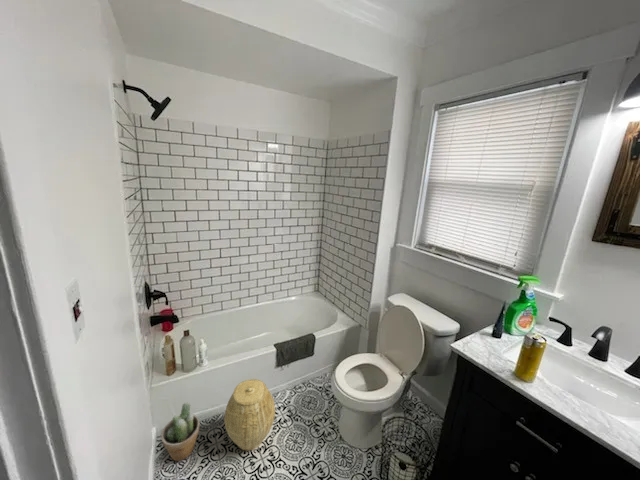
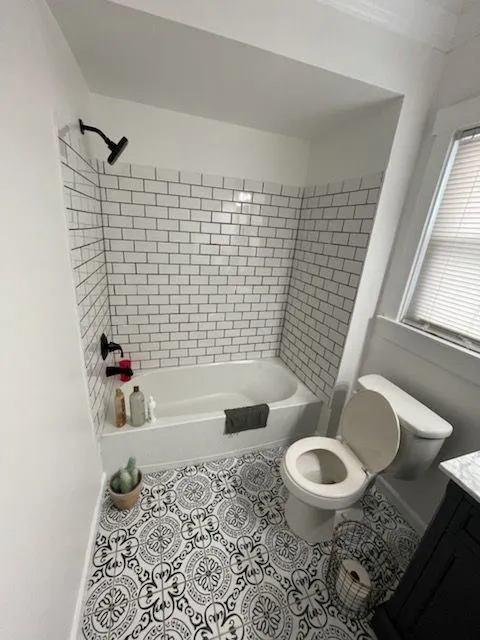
woven basket: present [224,379,275,451] -> none [167,445,218,515]

